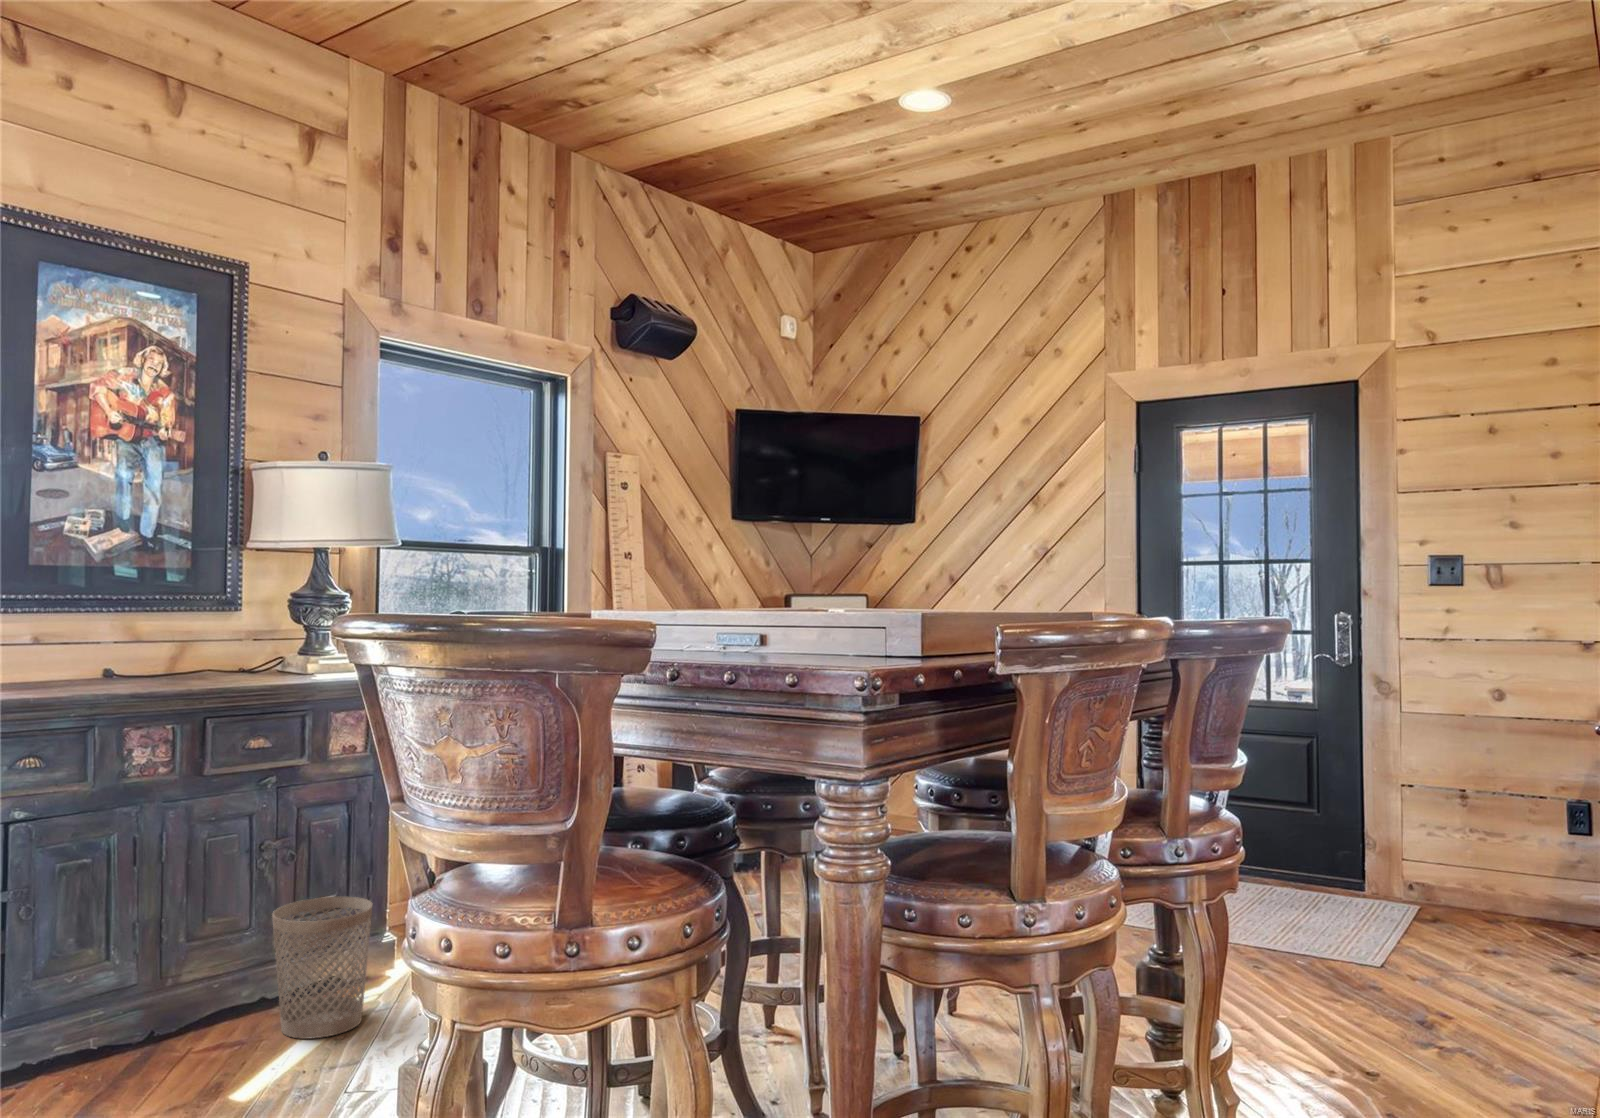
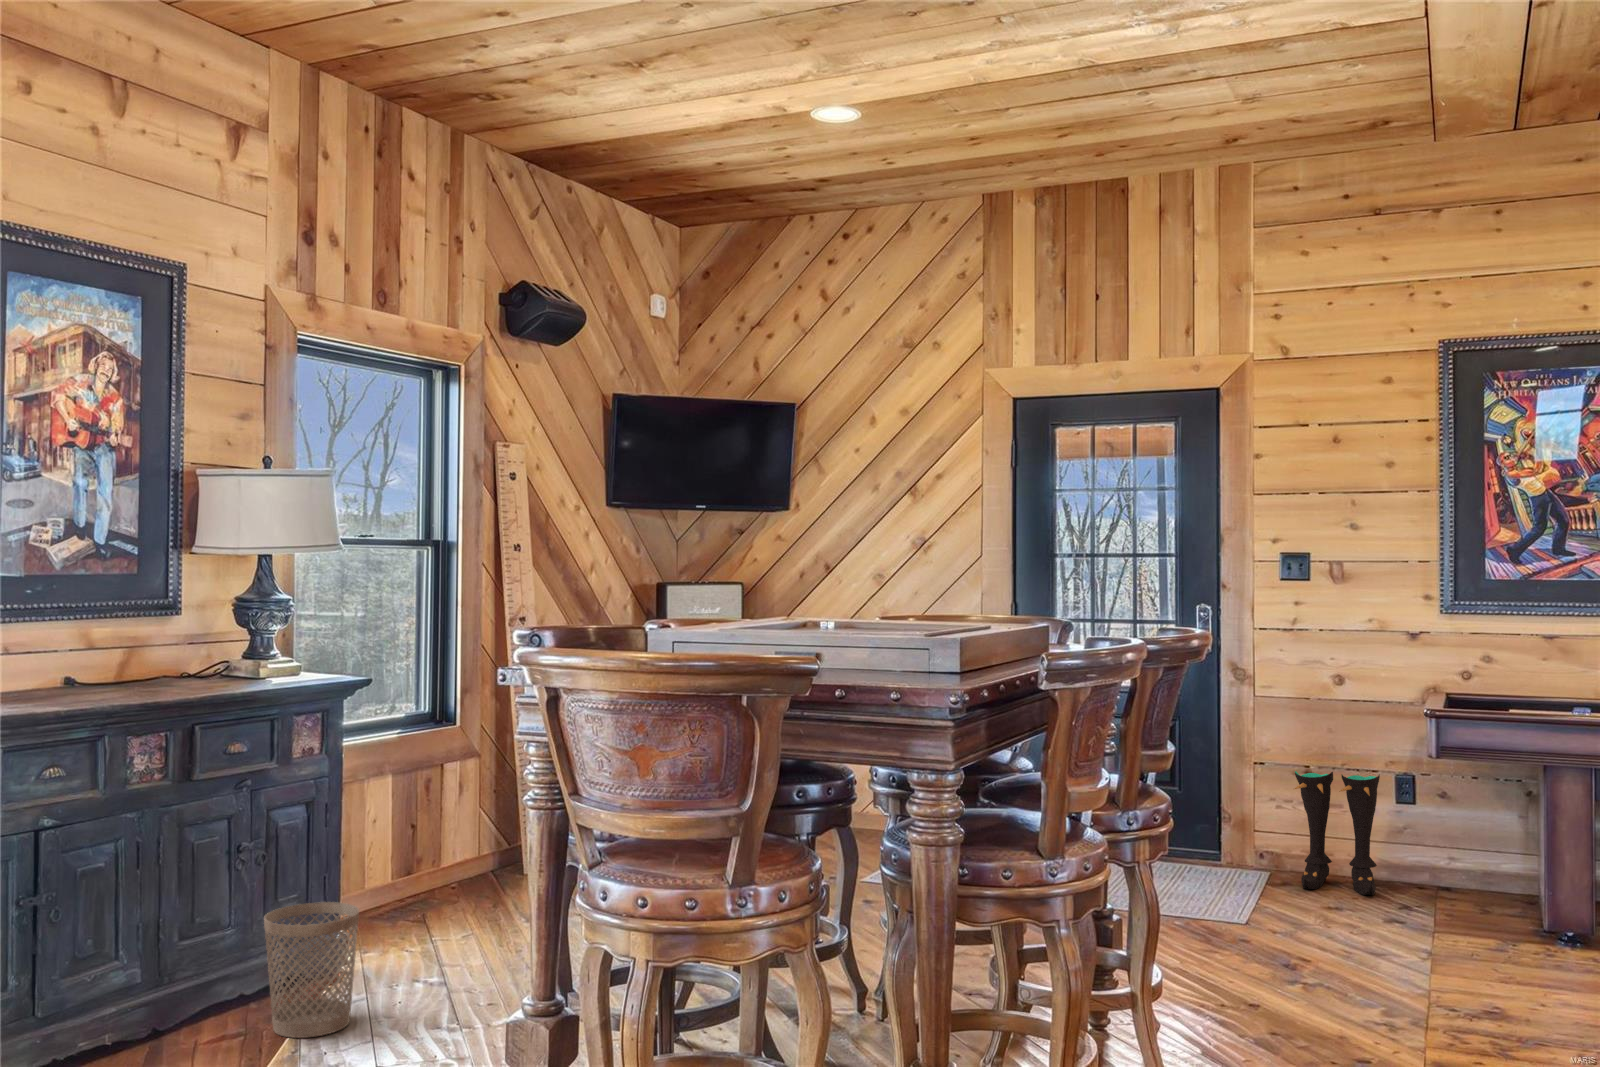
boots: none [1444,794,1551,939] -> present [1295,771,1380,895]

